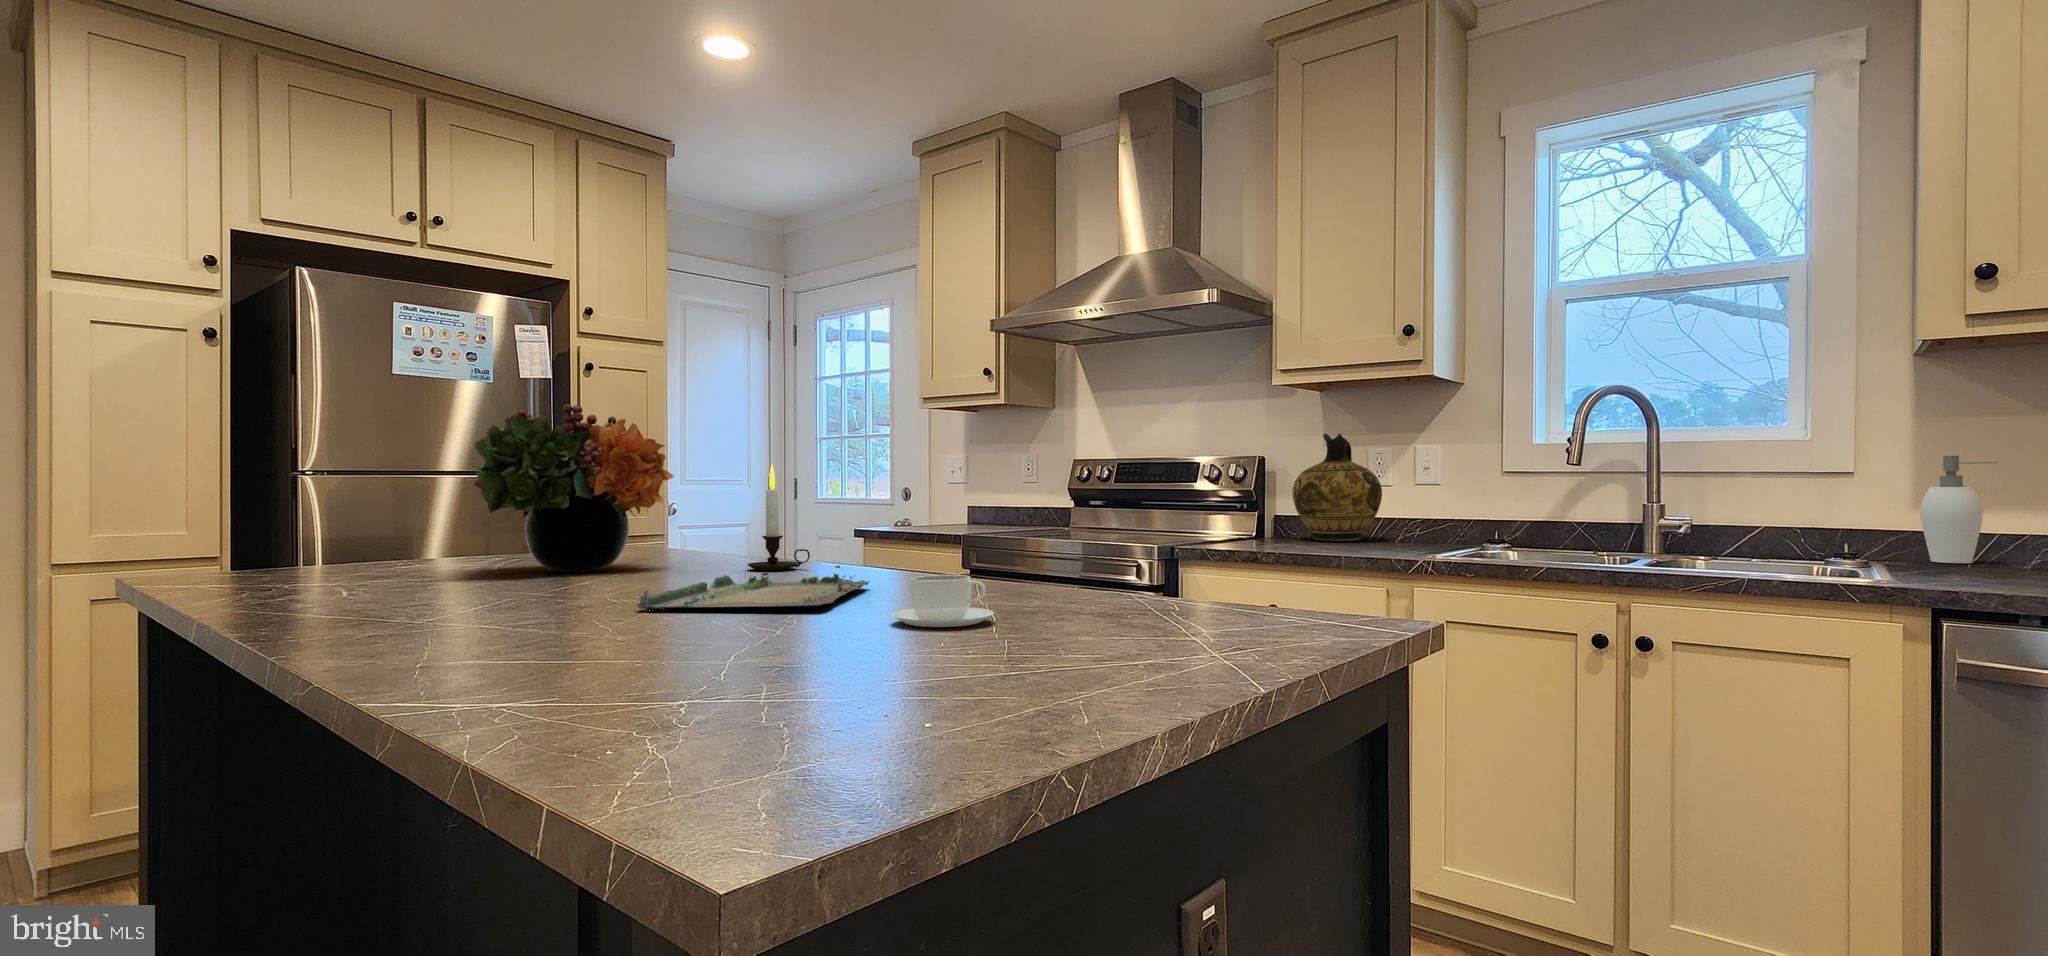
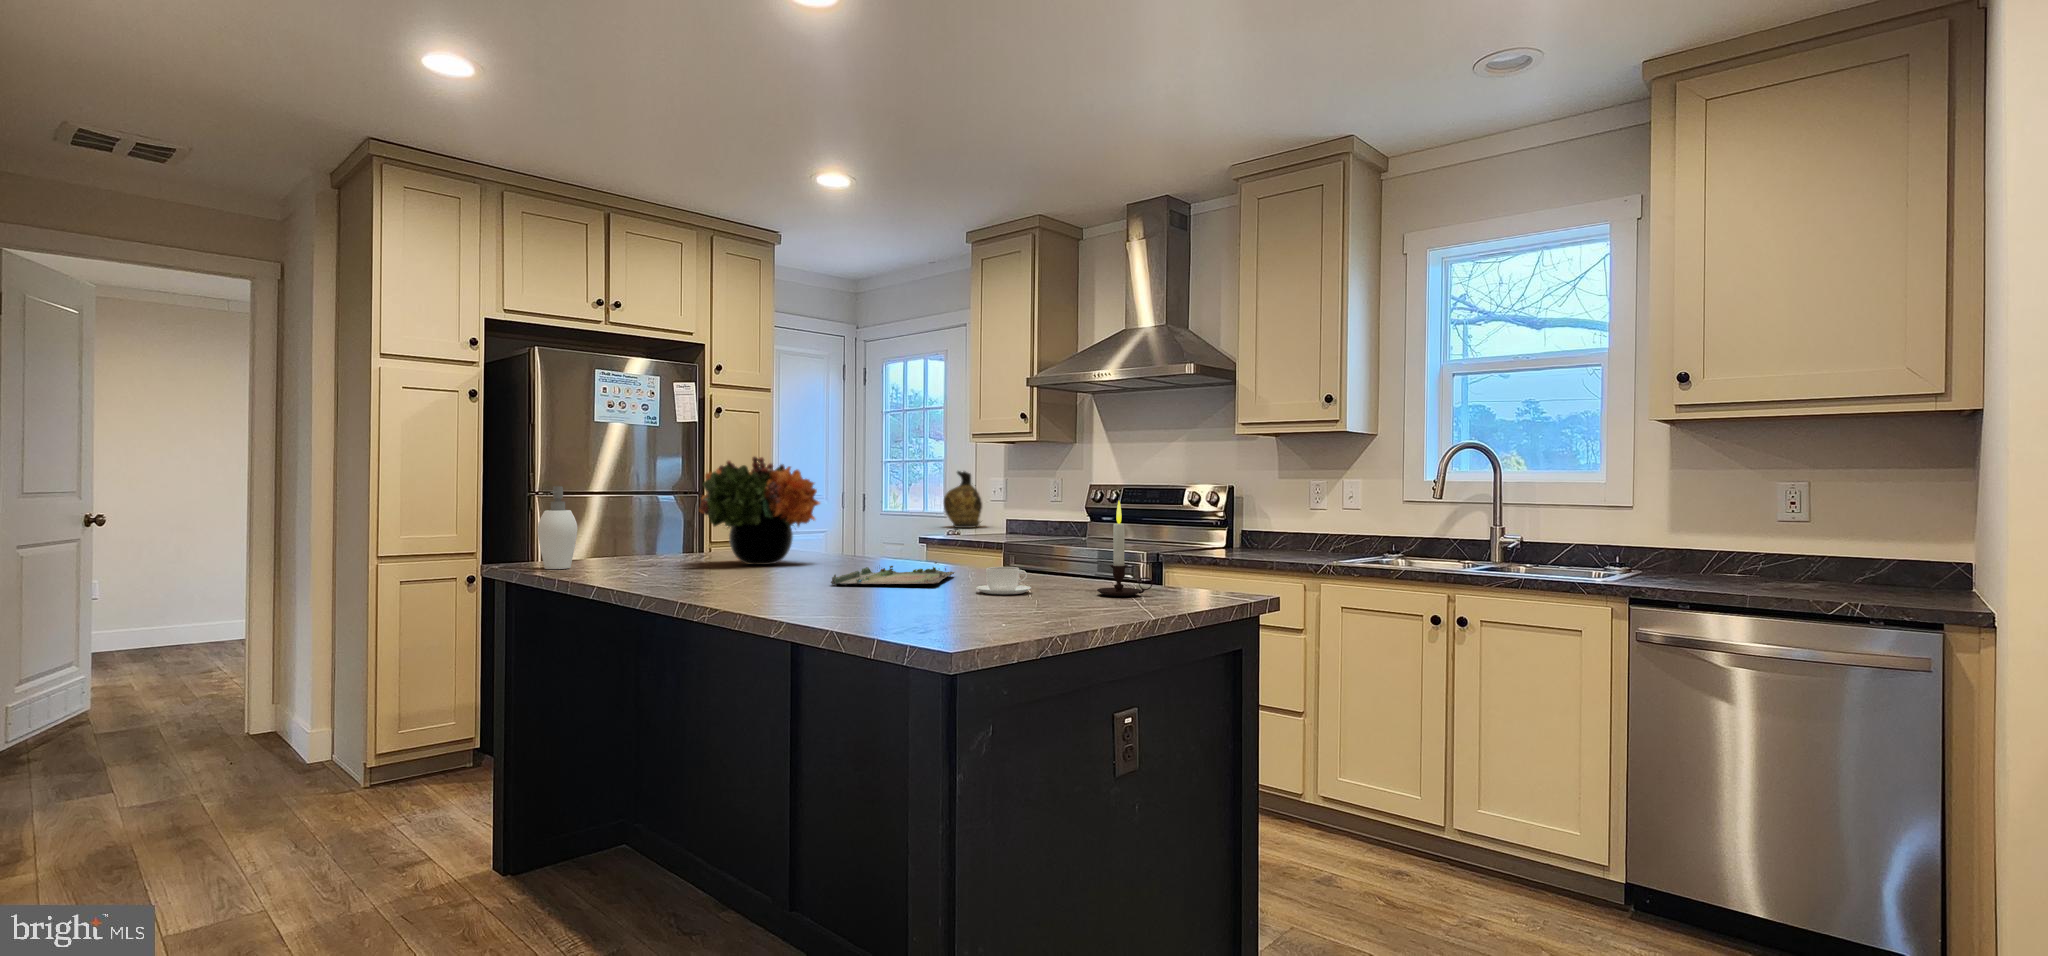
ceramic jug: present [1293,433,1382,541] -> present [943,471,982,528]
soap dispenser: present [1920,456,1997,563] -> present [538,486,578,569]
candle: present [748,464,810,570] -> present [1097,501,1153,596]

